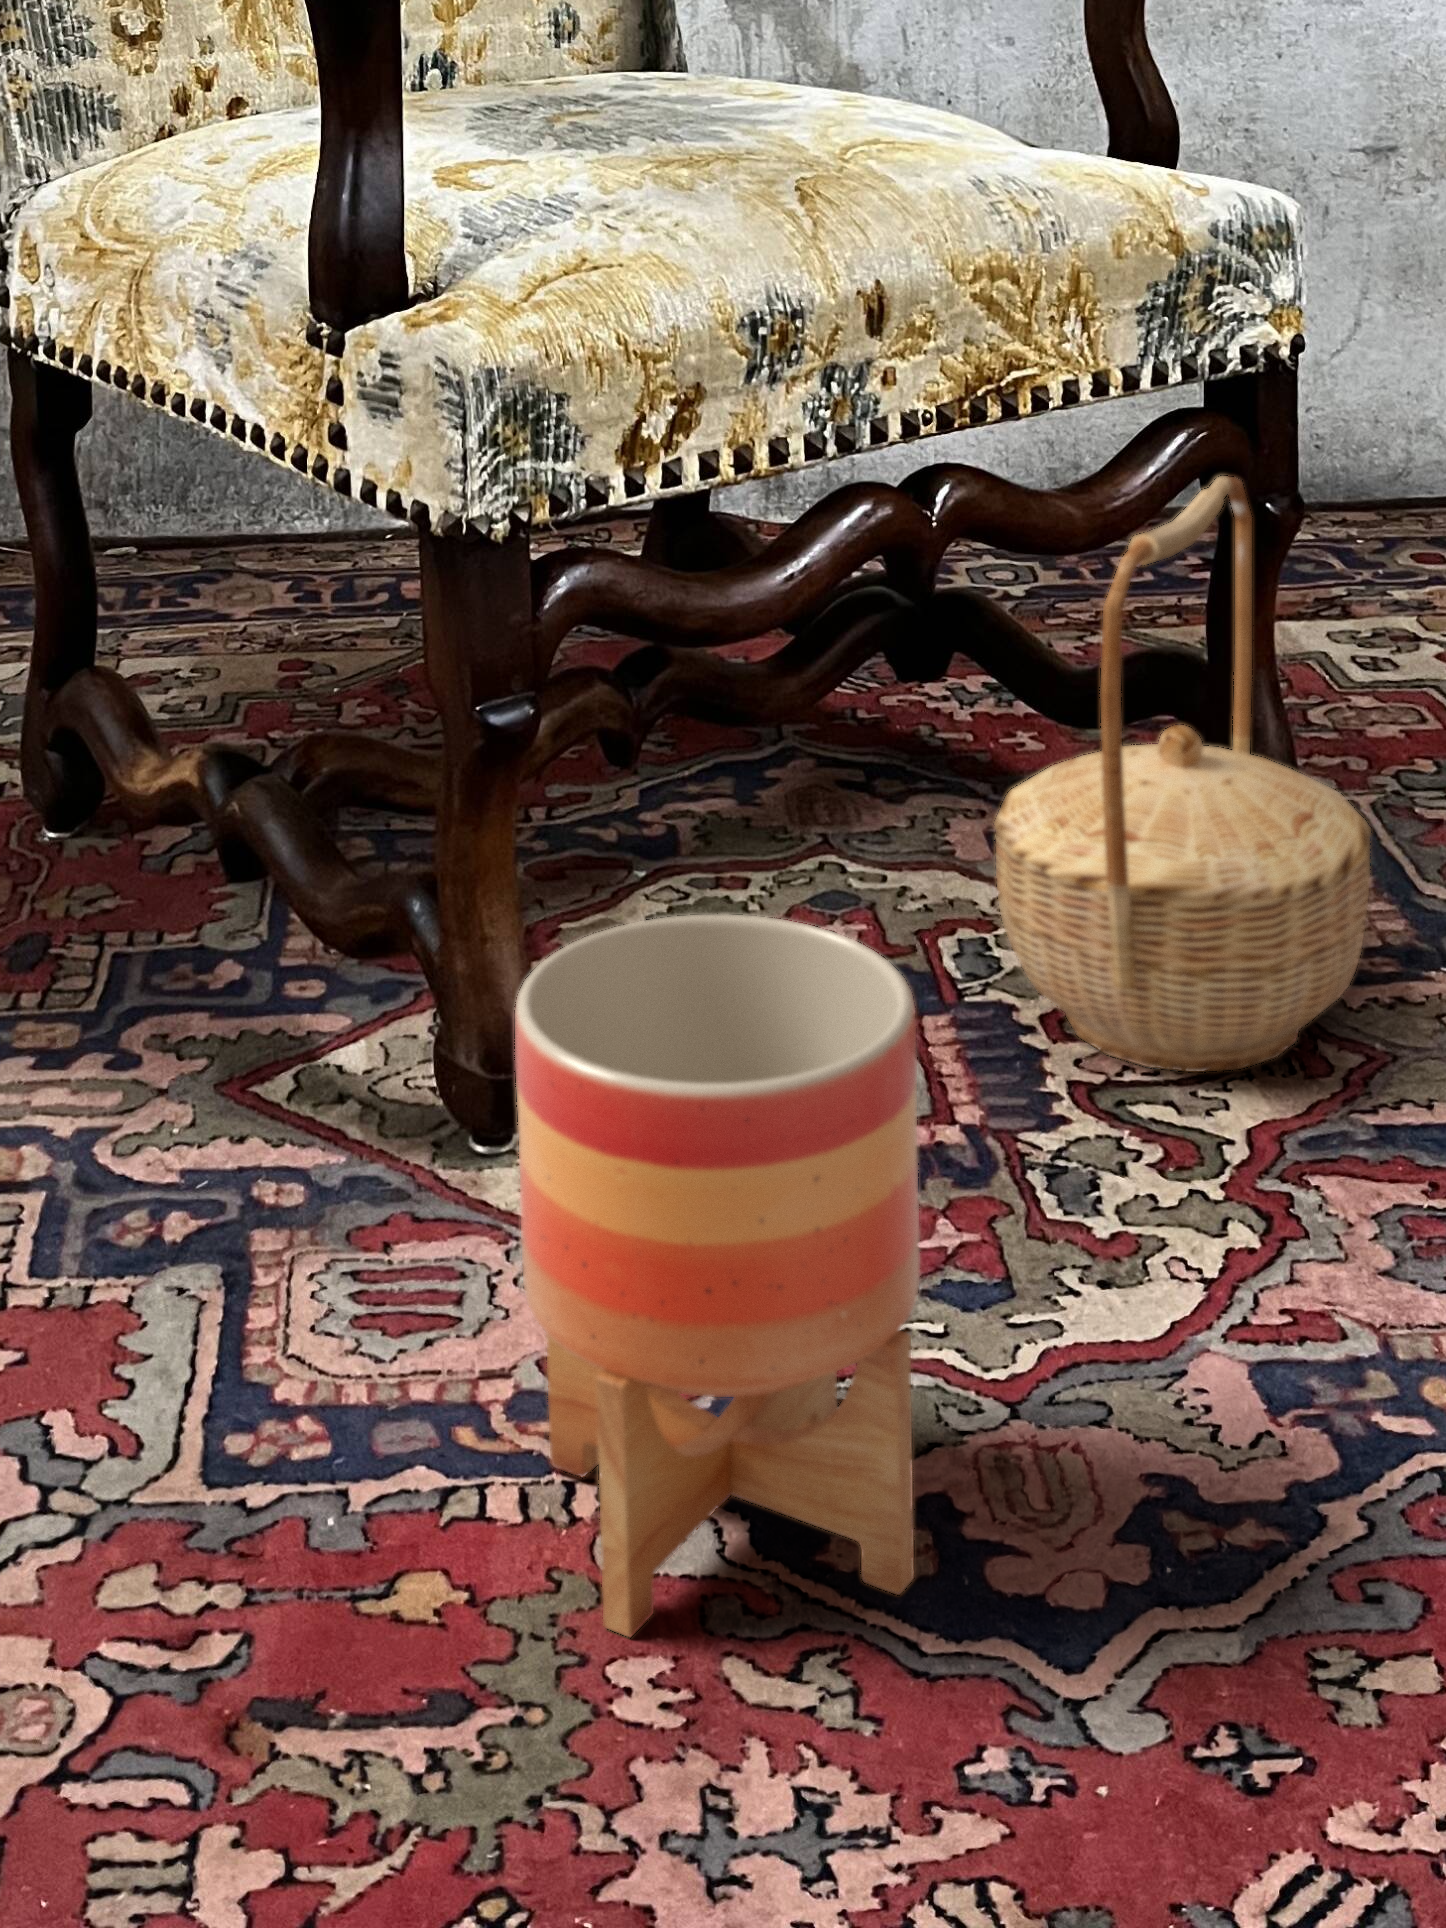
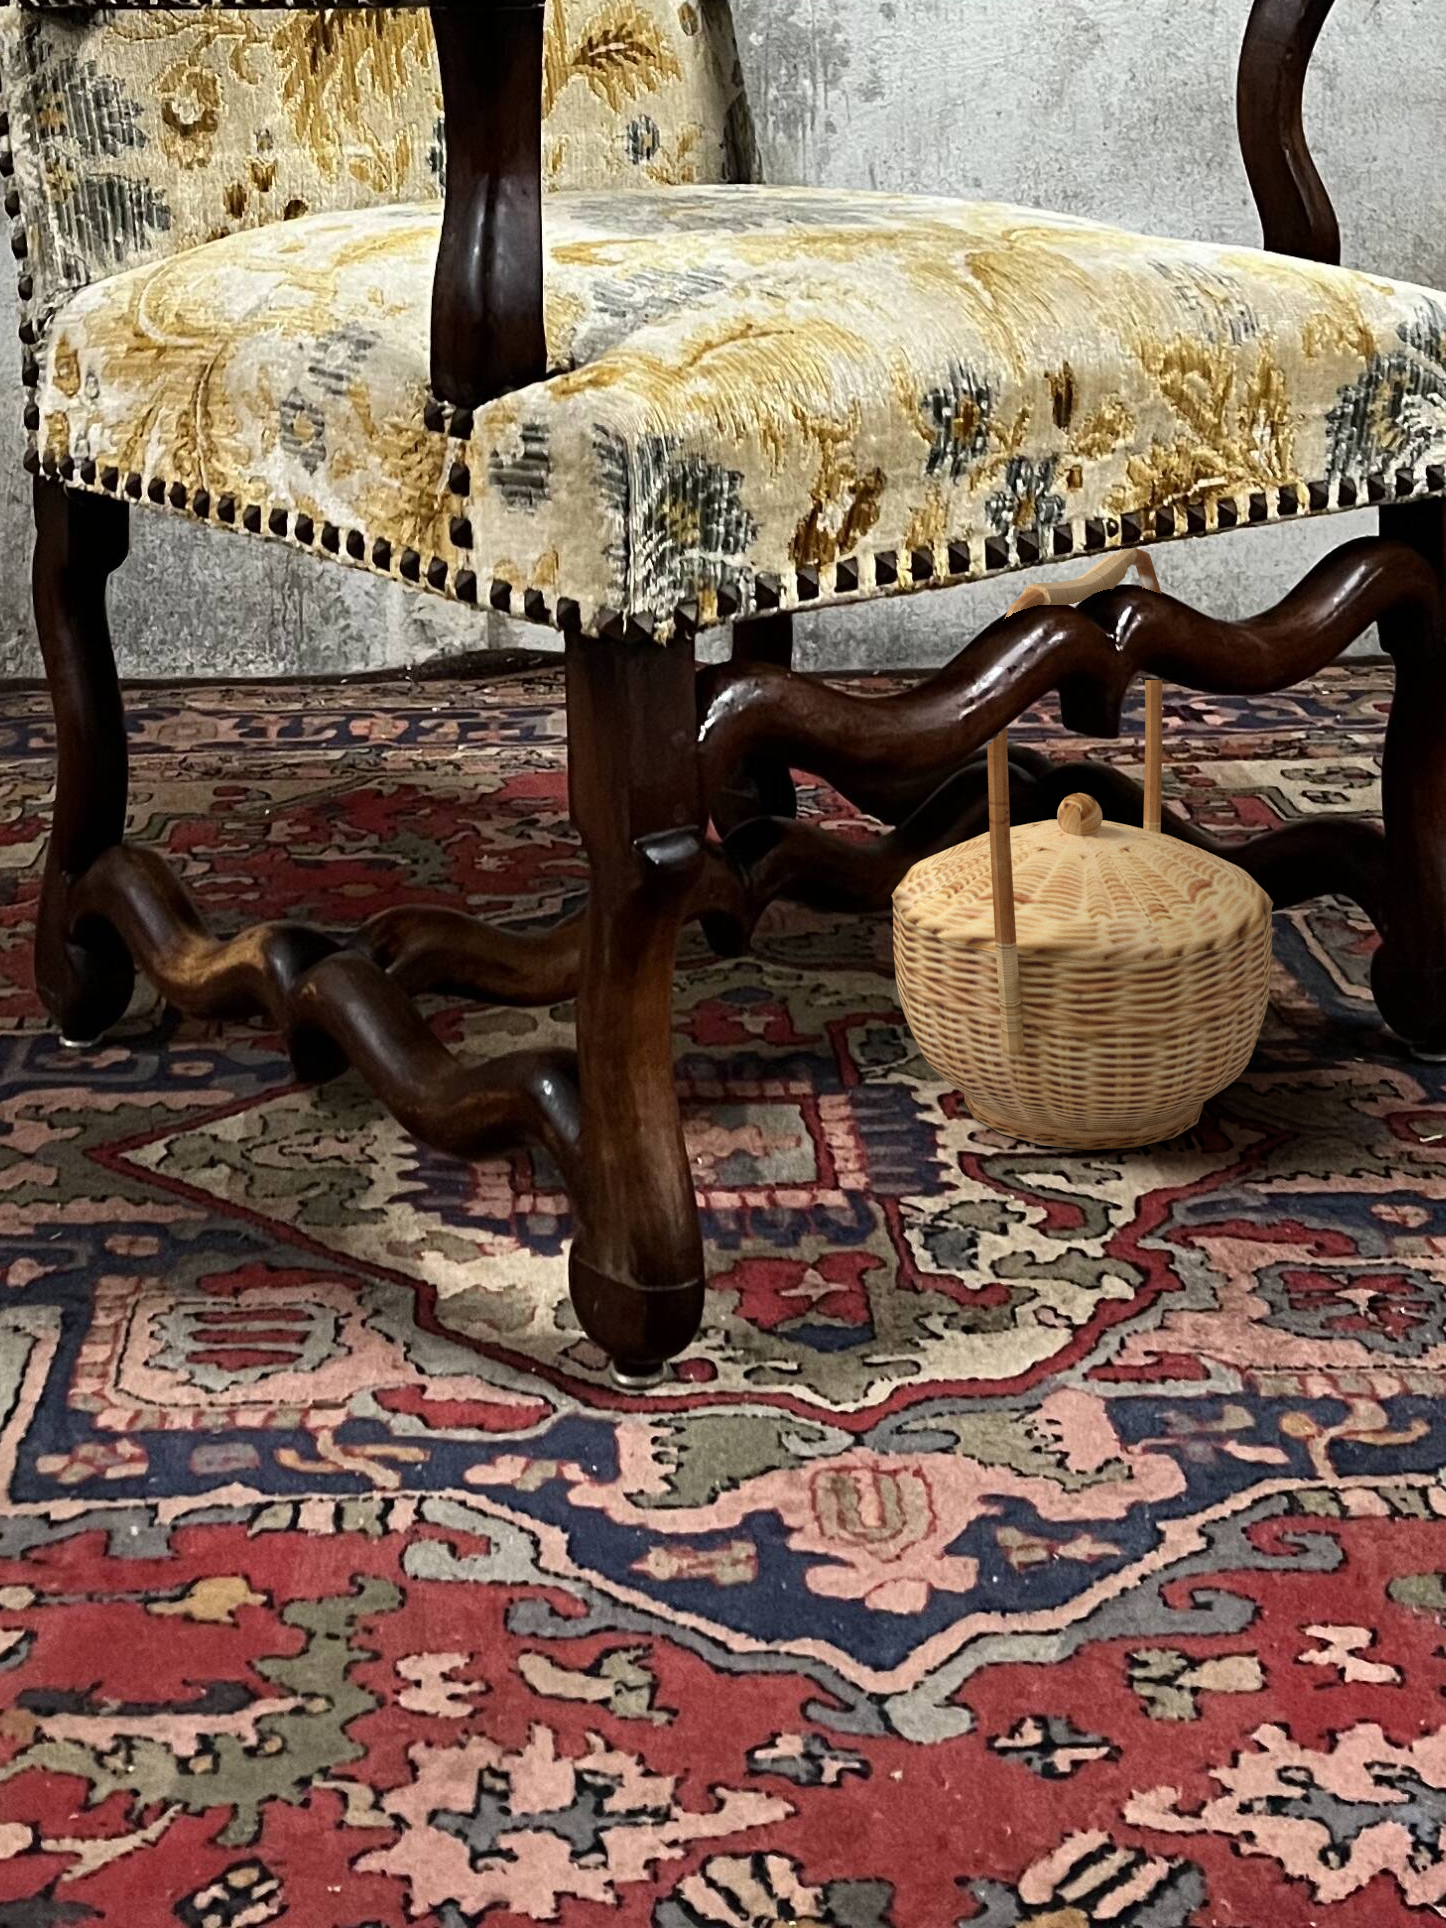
planter: present [515,914,920,1637] -> none [334,903,745,1635]

